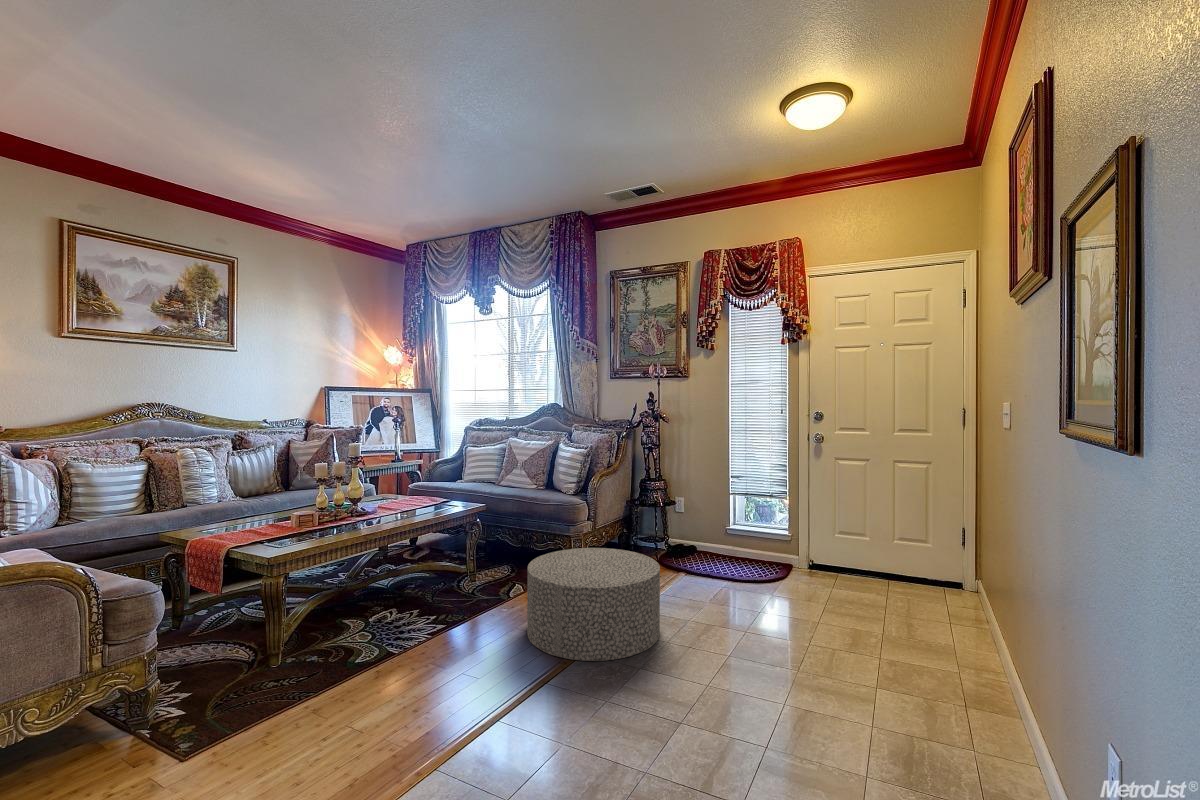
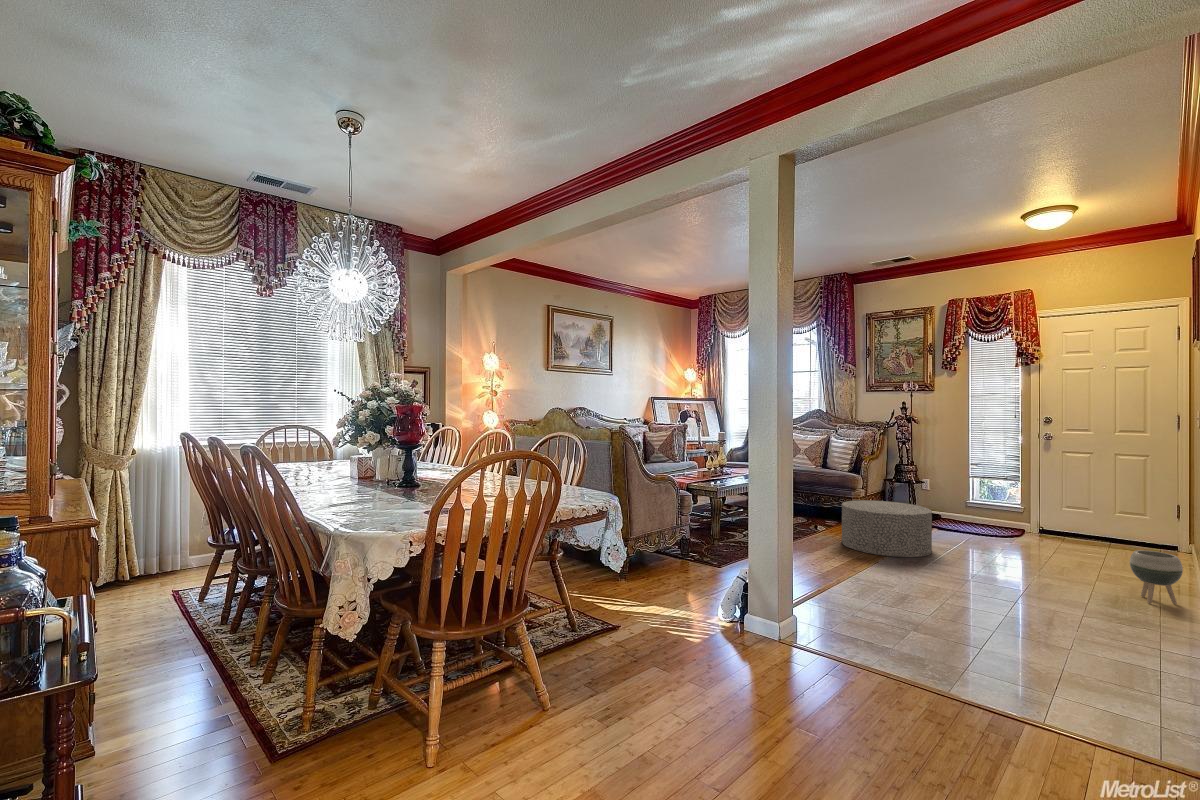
planter: none [942,652,1024,761] -> present [1130,550,1183,604]

